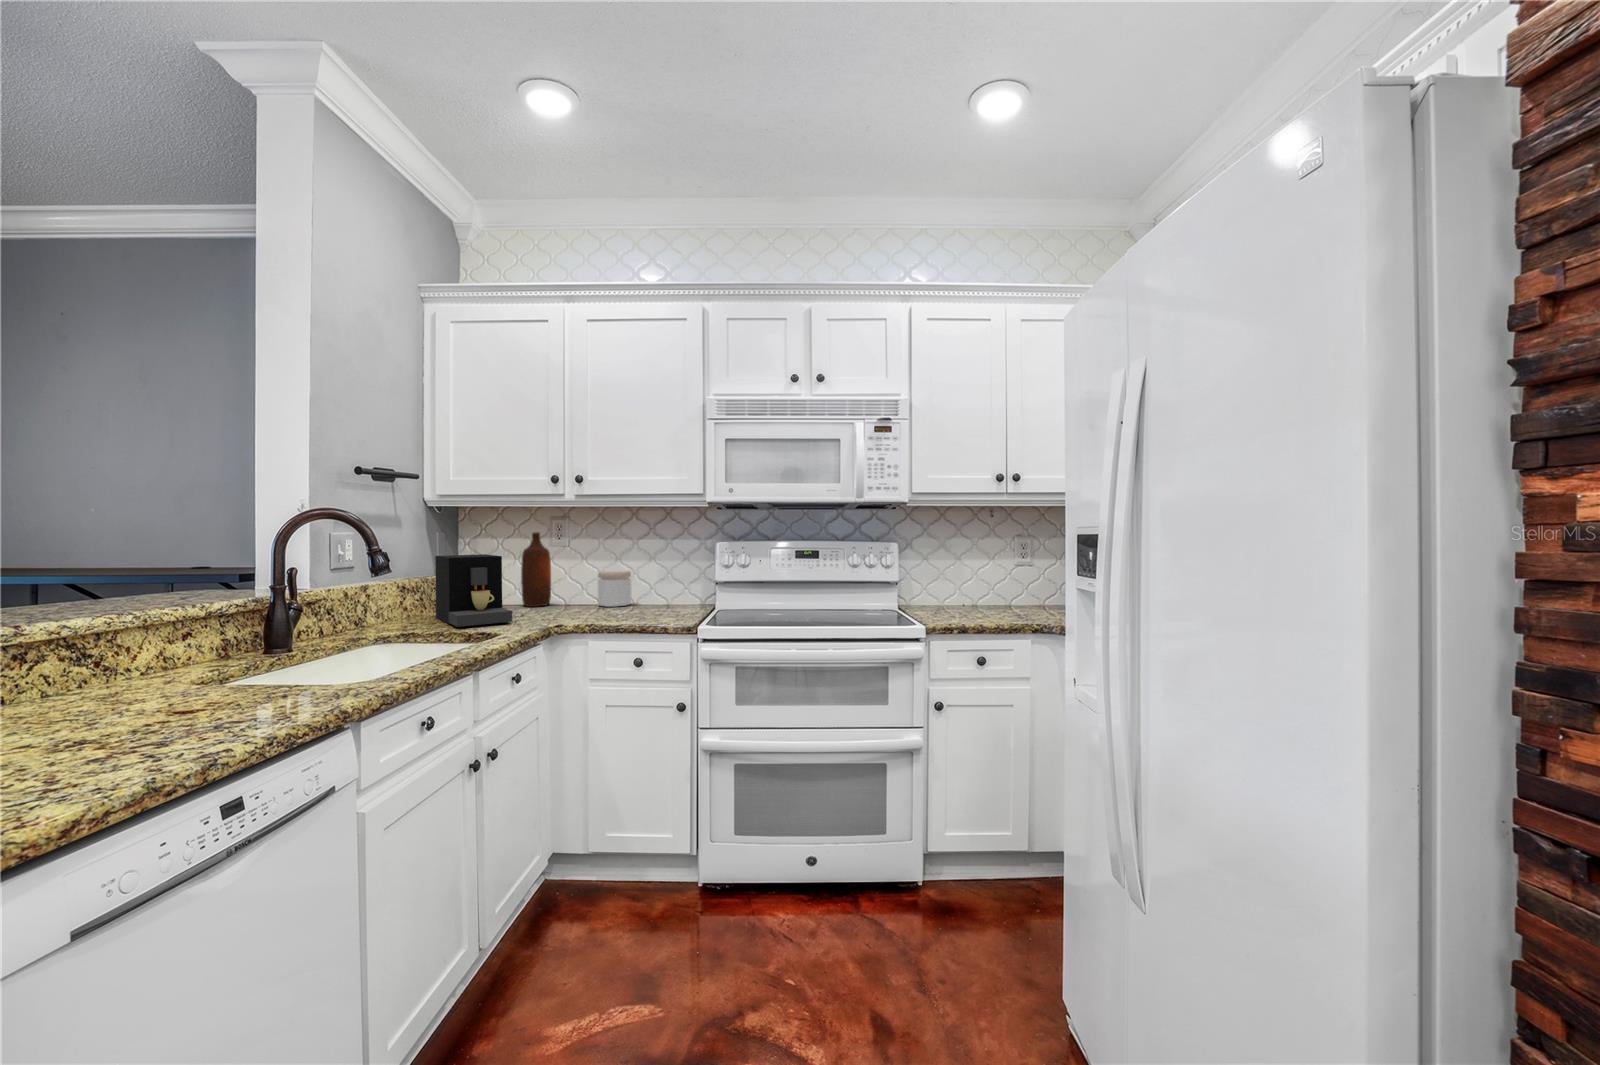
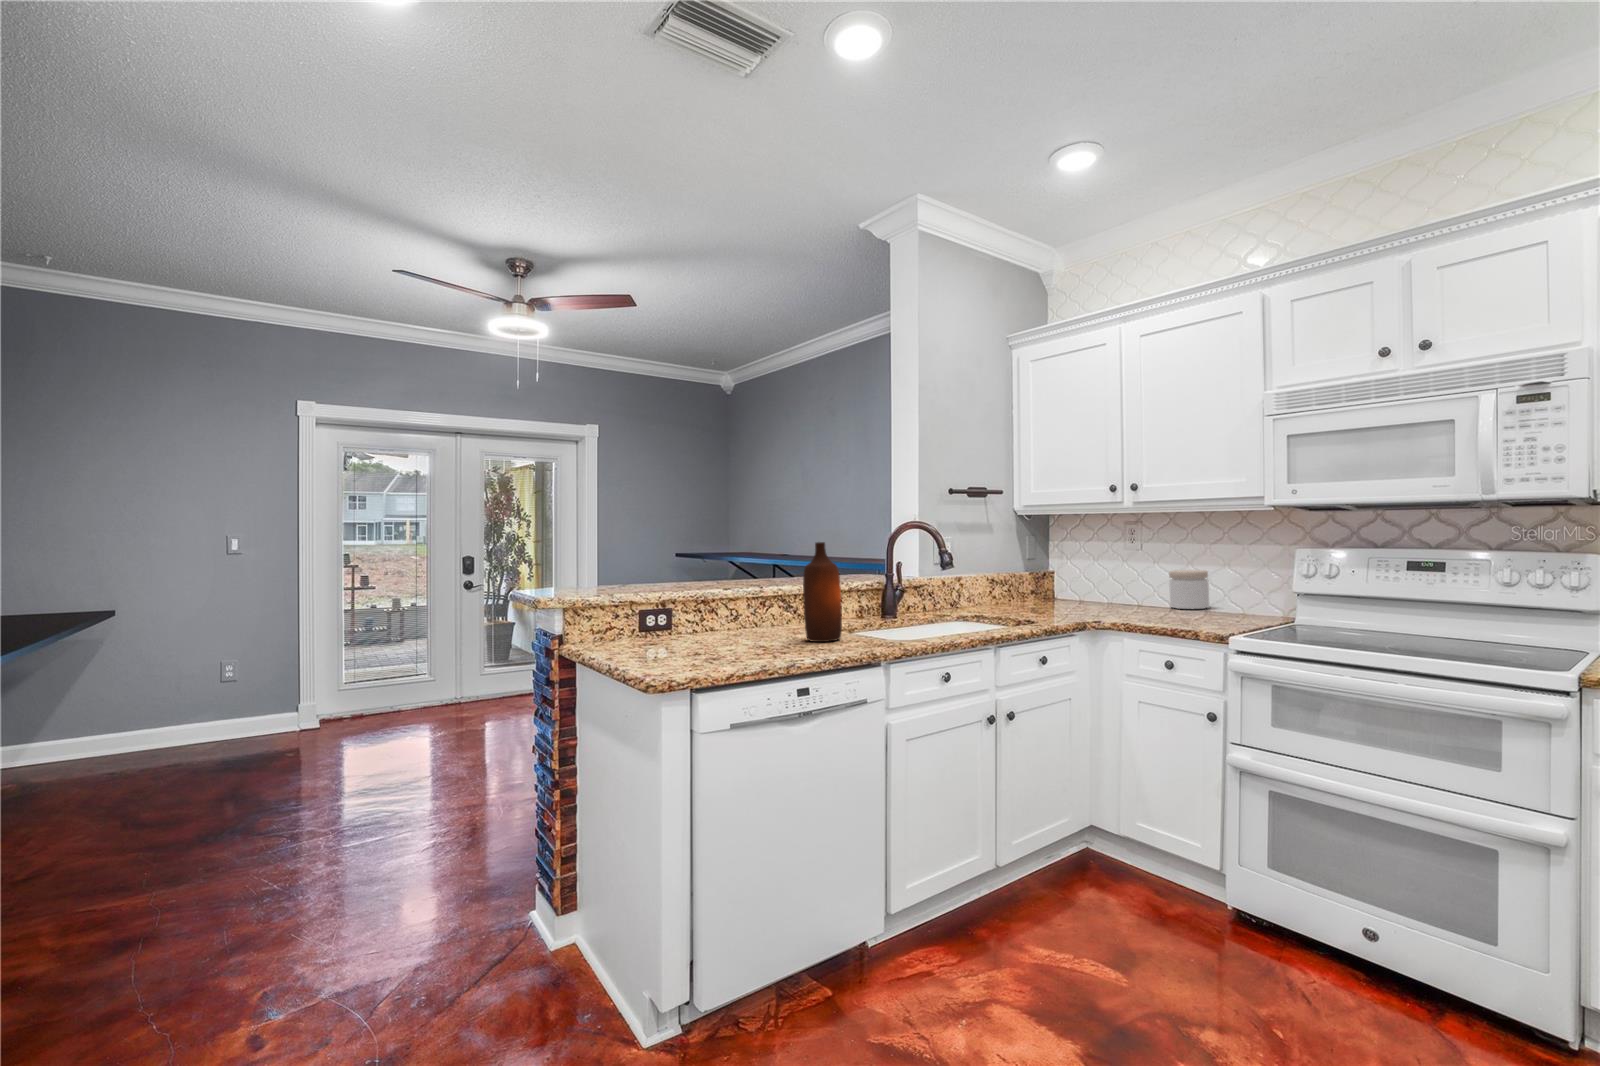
bottle: present [521,532,551,607] -> present [803,542,842,642]
coffee maker: present [435,554,512,627] -> none [1014,552,1062,614]

